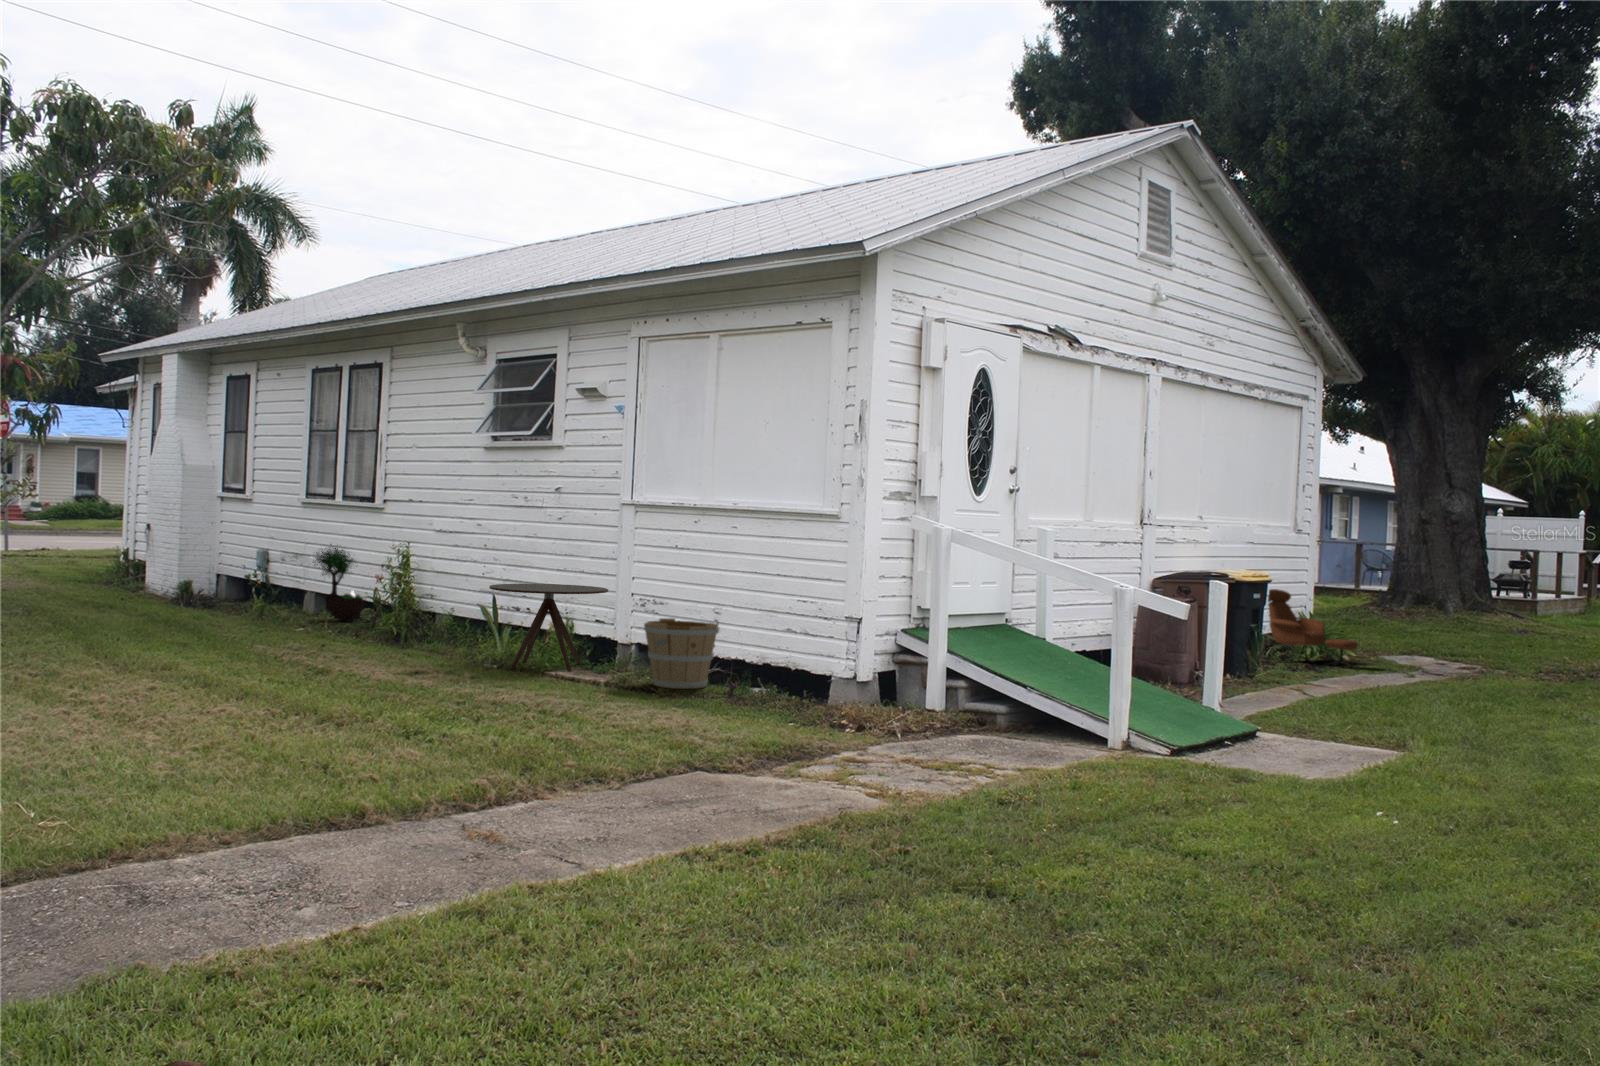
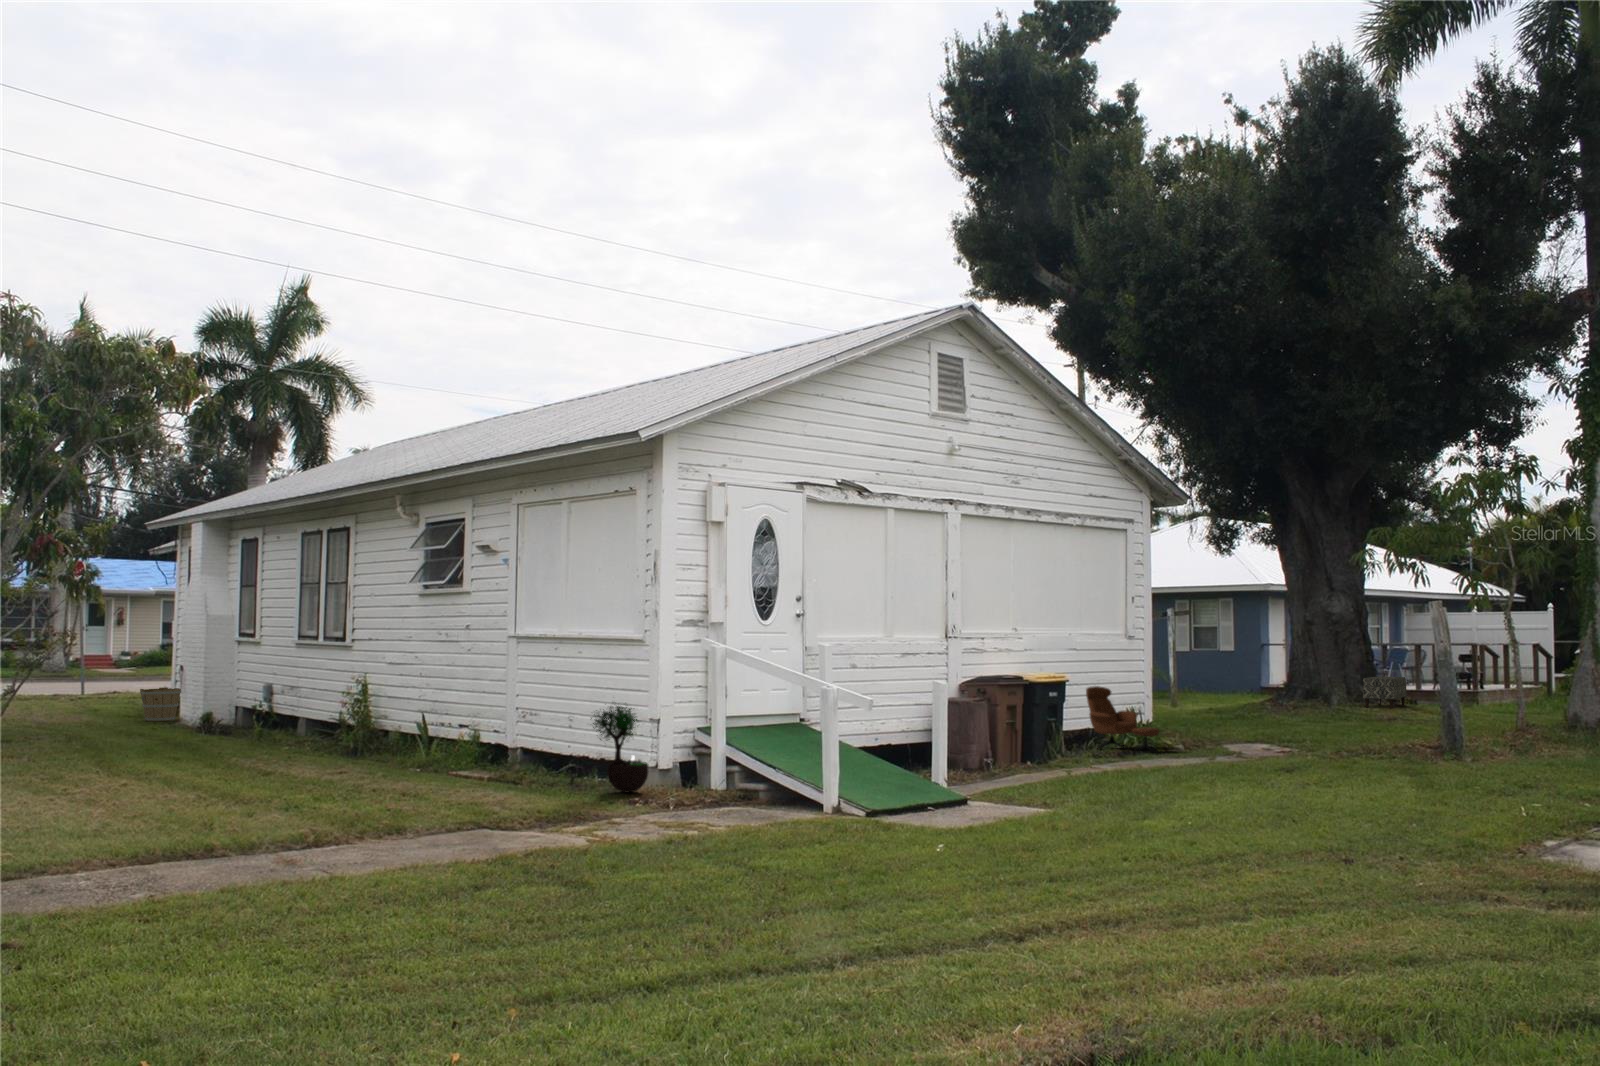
potted tree: present [313,544,364,621] -> present [591,706,649,793]
round table: present [489,584,608,671] -> none [399,703,496,772]
bench: none [1460,585,1501,620] -> present [1363,676,1407,708]
wooden bucket: present [644,618,720,689] -> present [140,688,181,721]

